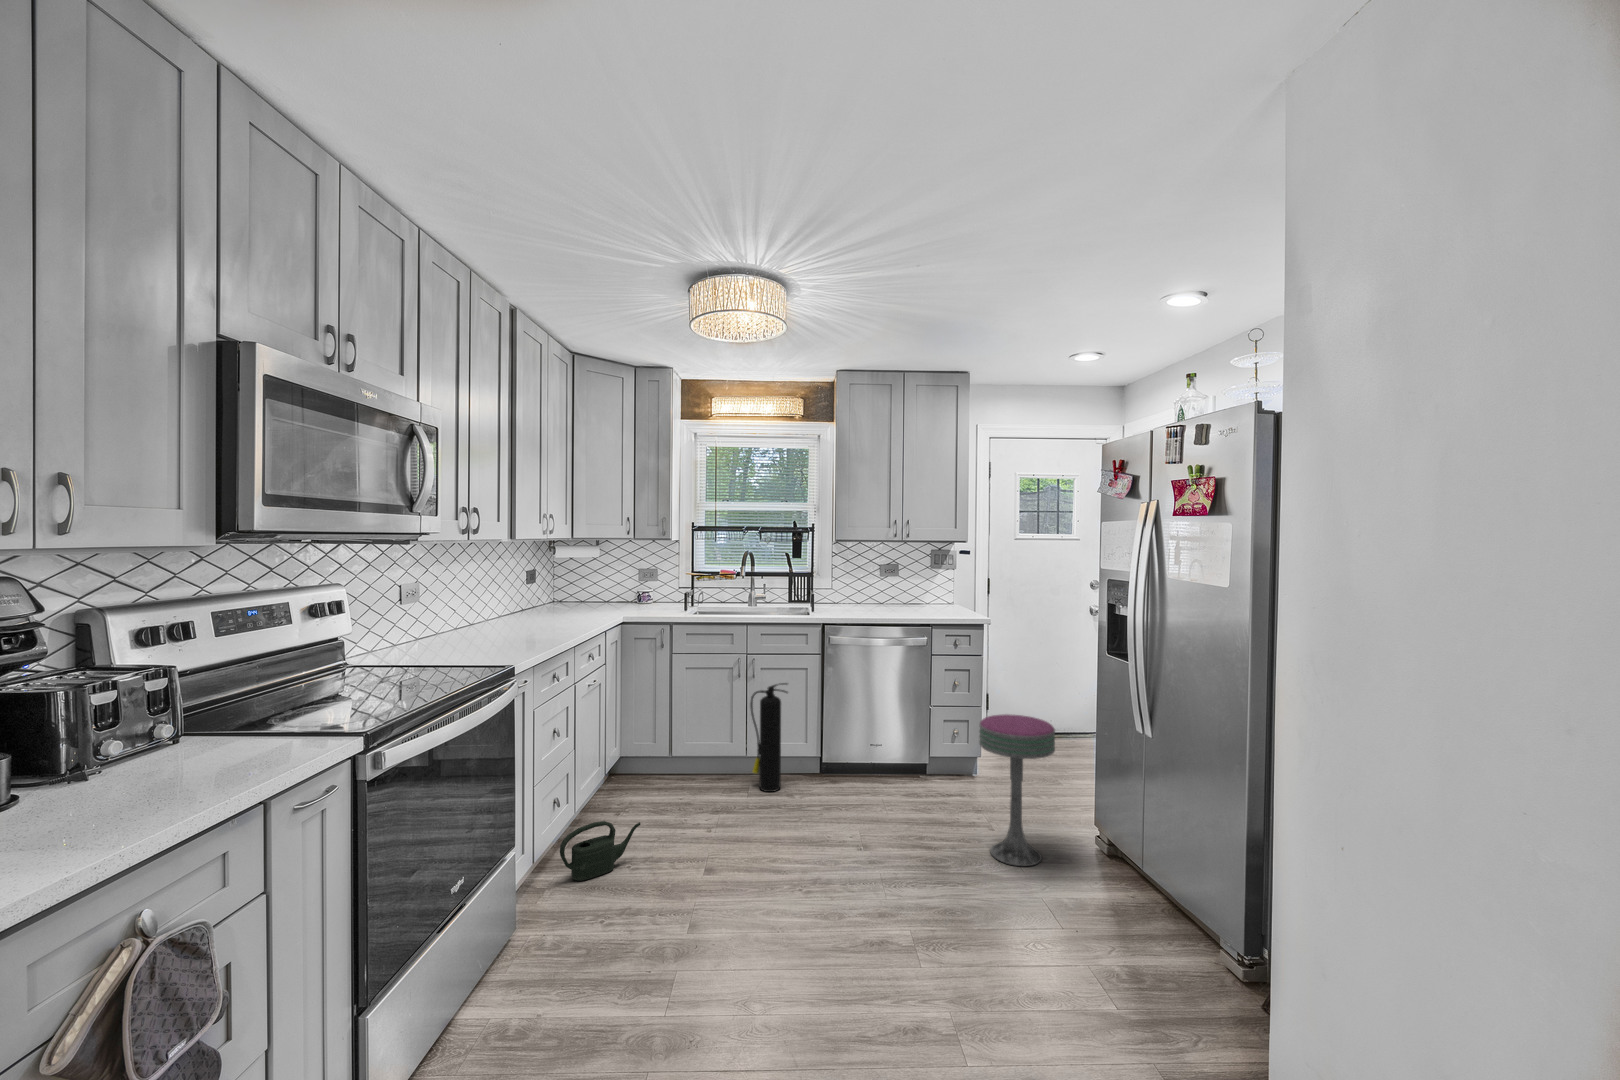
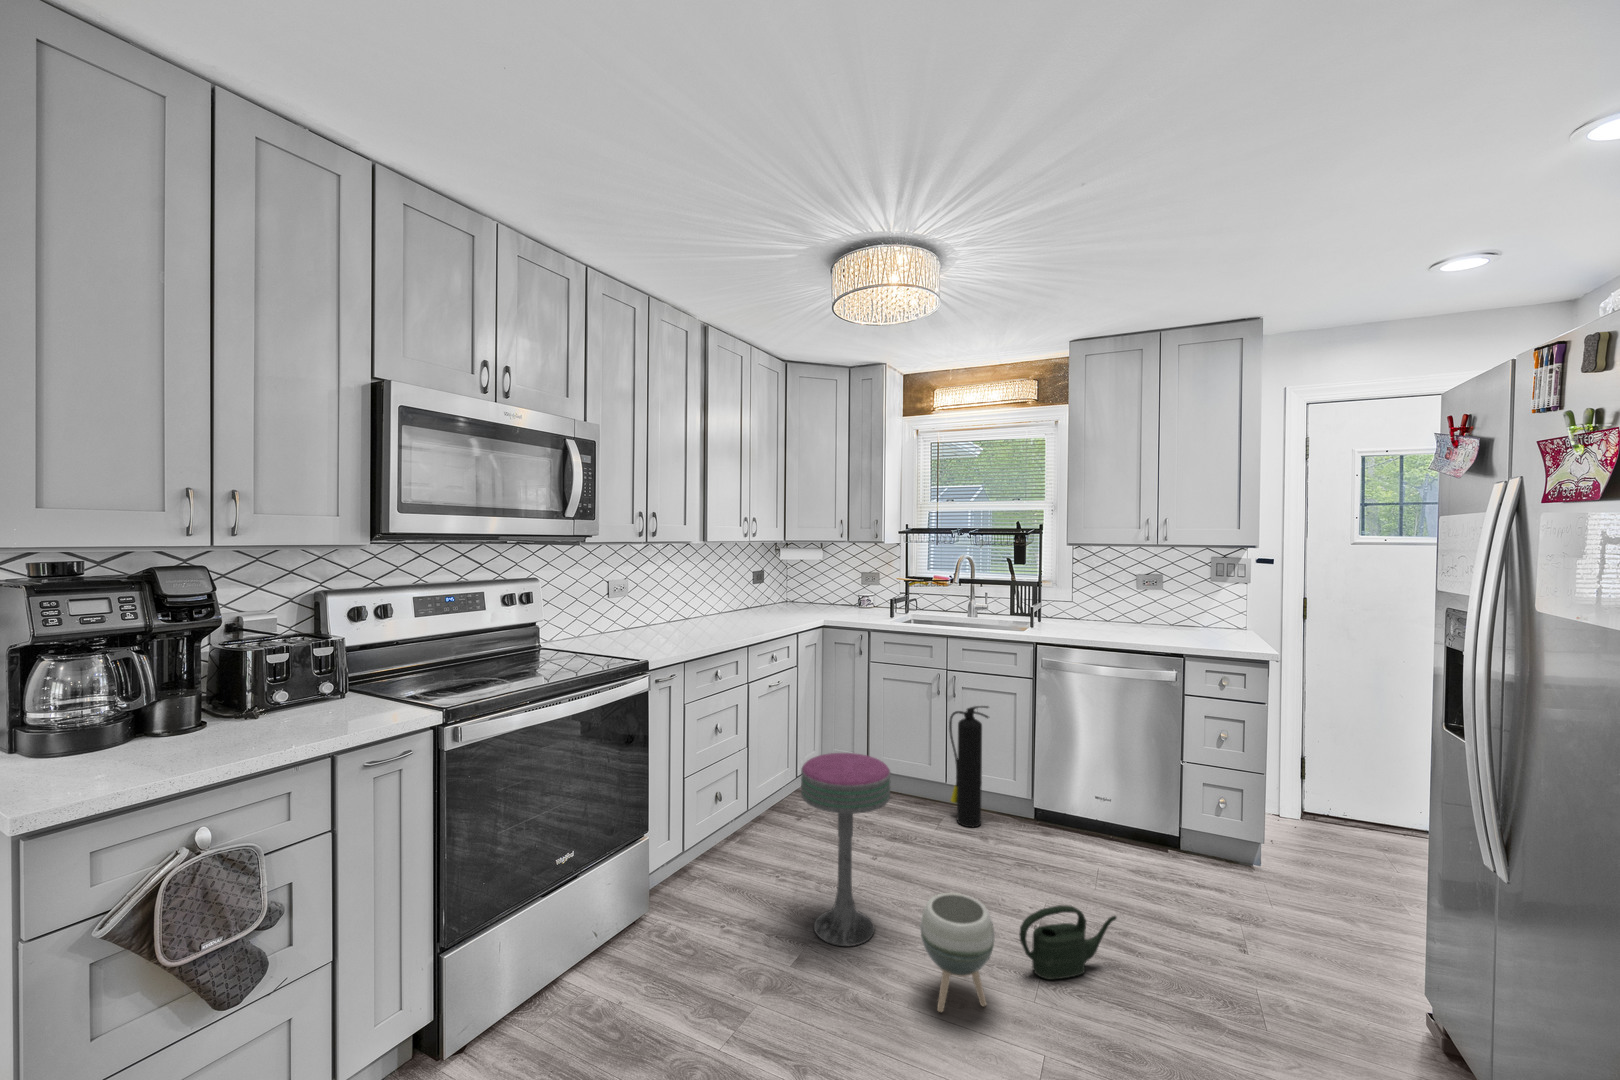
bar stool: present [979,714,1055,866] -> present [801,753,891,946]
watering can: present [560,821,640,881] -> present [1019,905,1116,979]
planter: none [799,831,859,928] -> present [920,893,995,1012]

